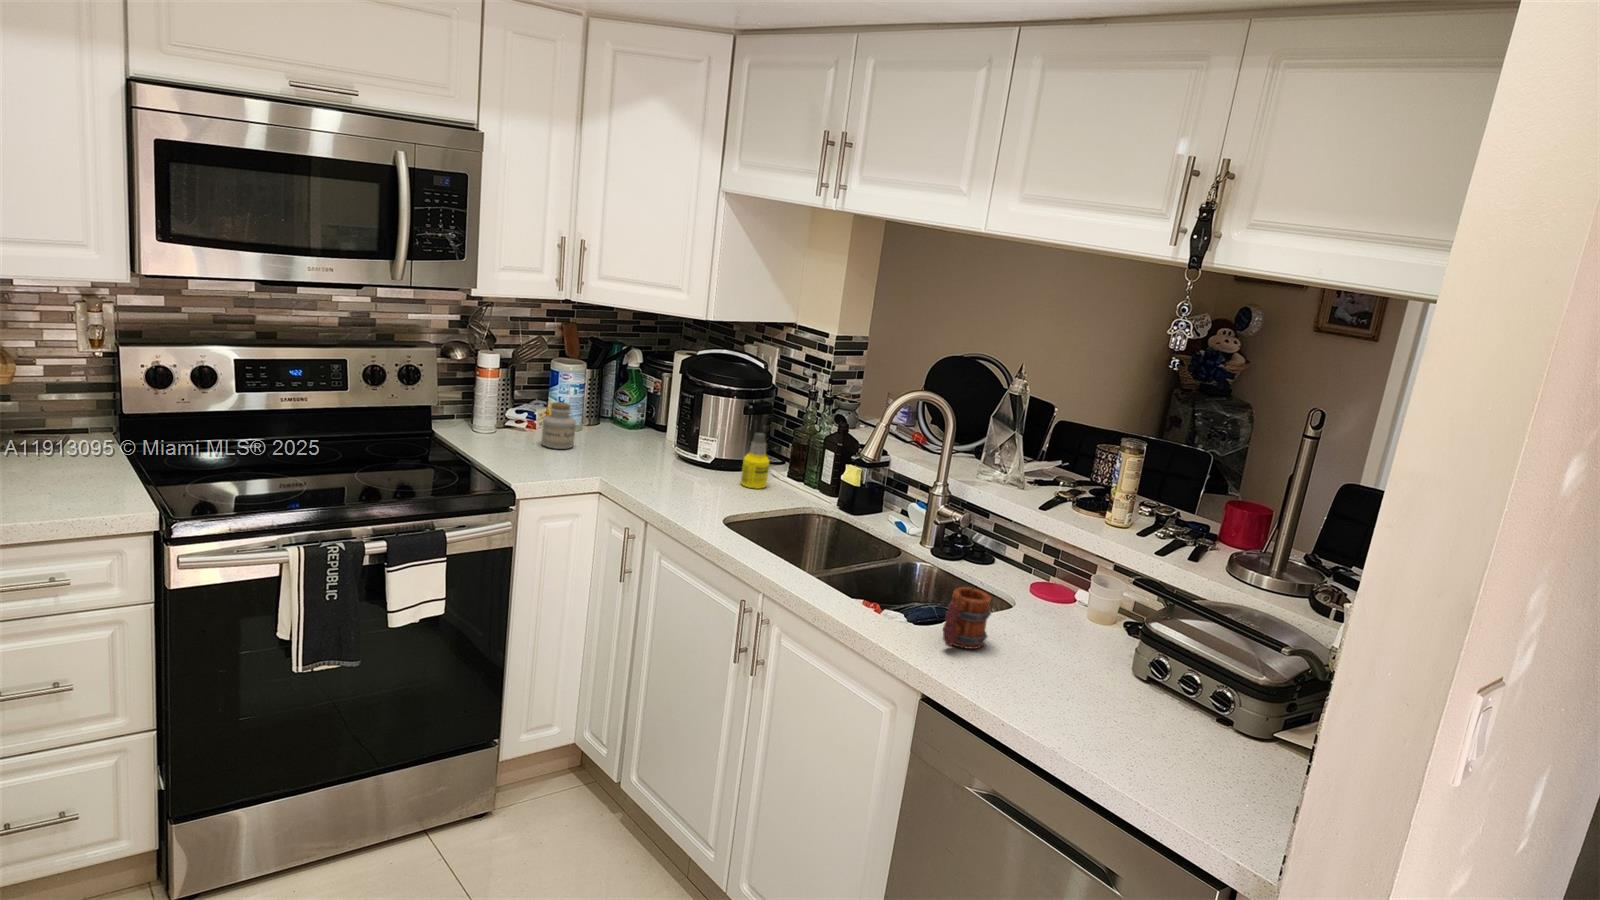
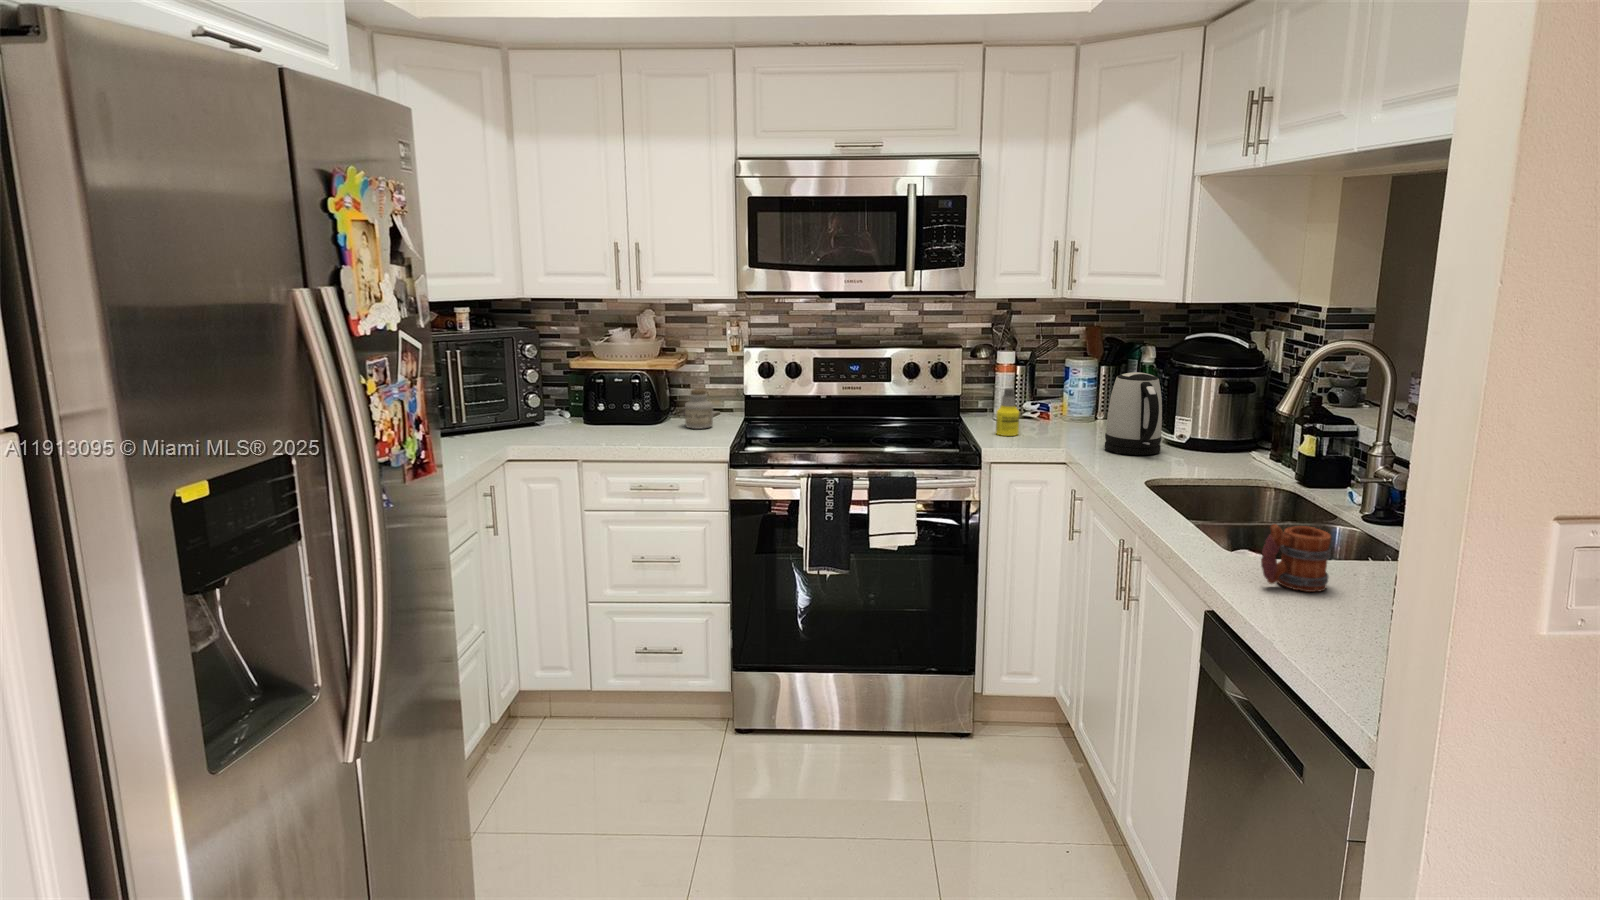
kettle: none [635,392,703,481] -> present [1104,372,1162,455]
jar: present [542,402,576,449] -> present [685,389,713,429]
bottle: present [741,433,770,489] -> present [996,388,1019,436]

